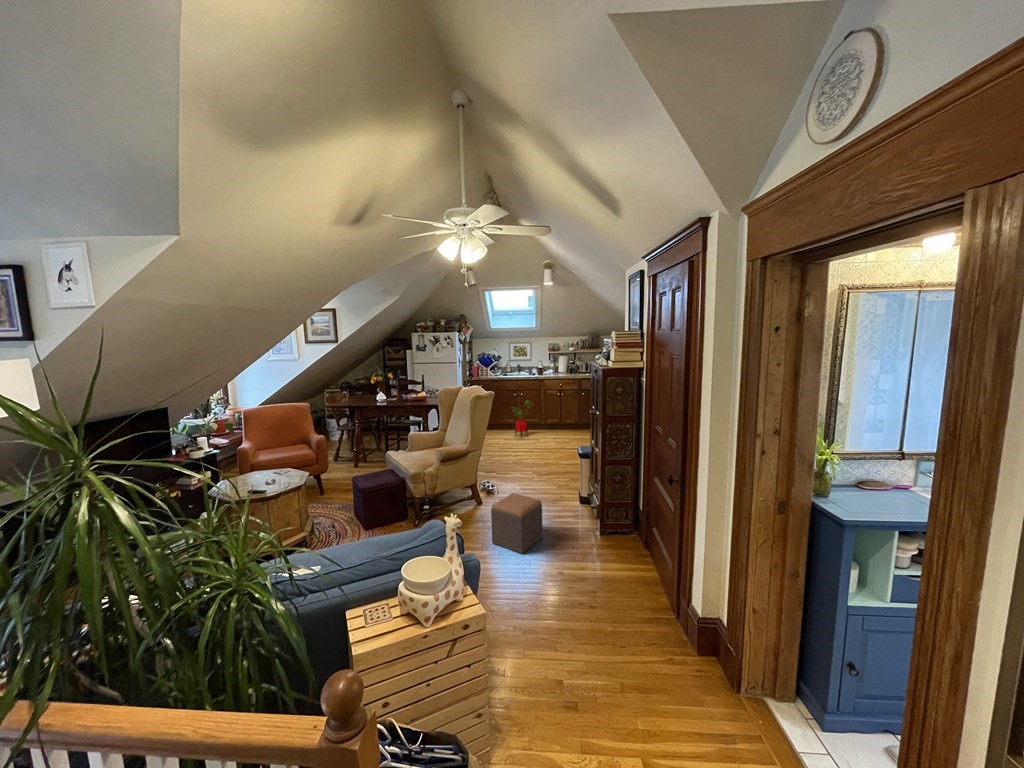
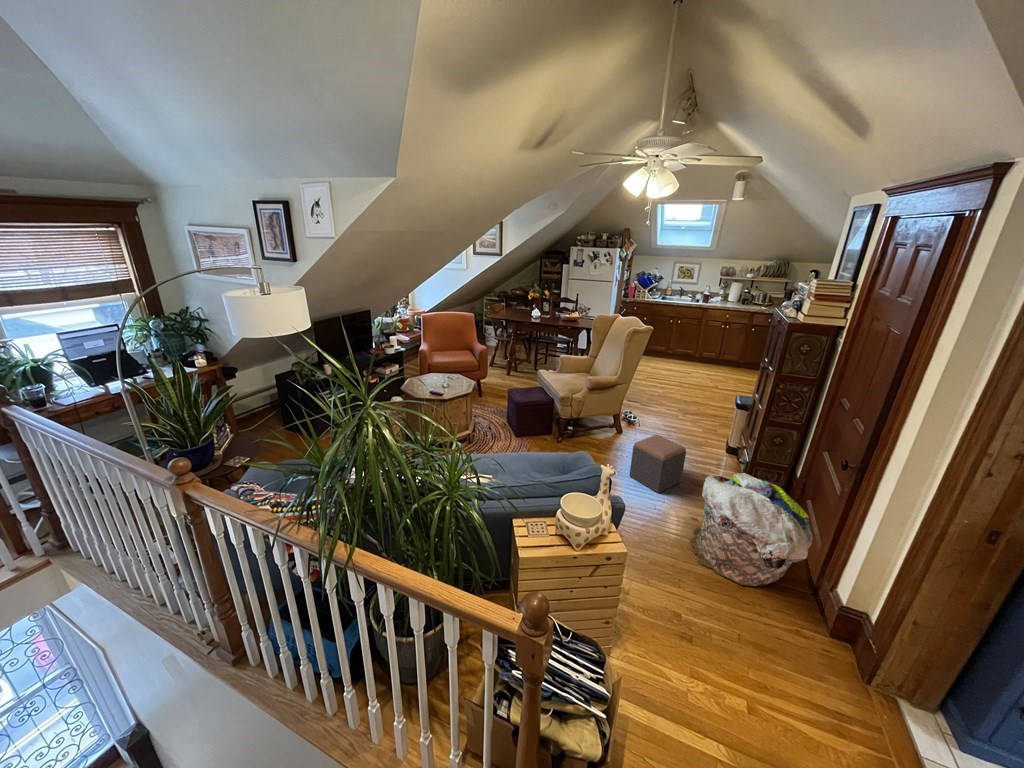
house plant: present [513,400,533,437] -> none [665,329,692,369]
laundry basket: none [558,509,662,627] -> present [690,473,812,586]

